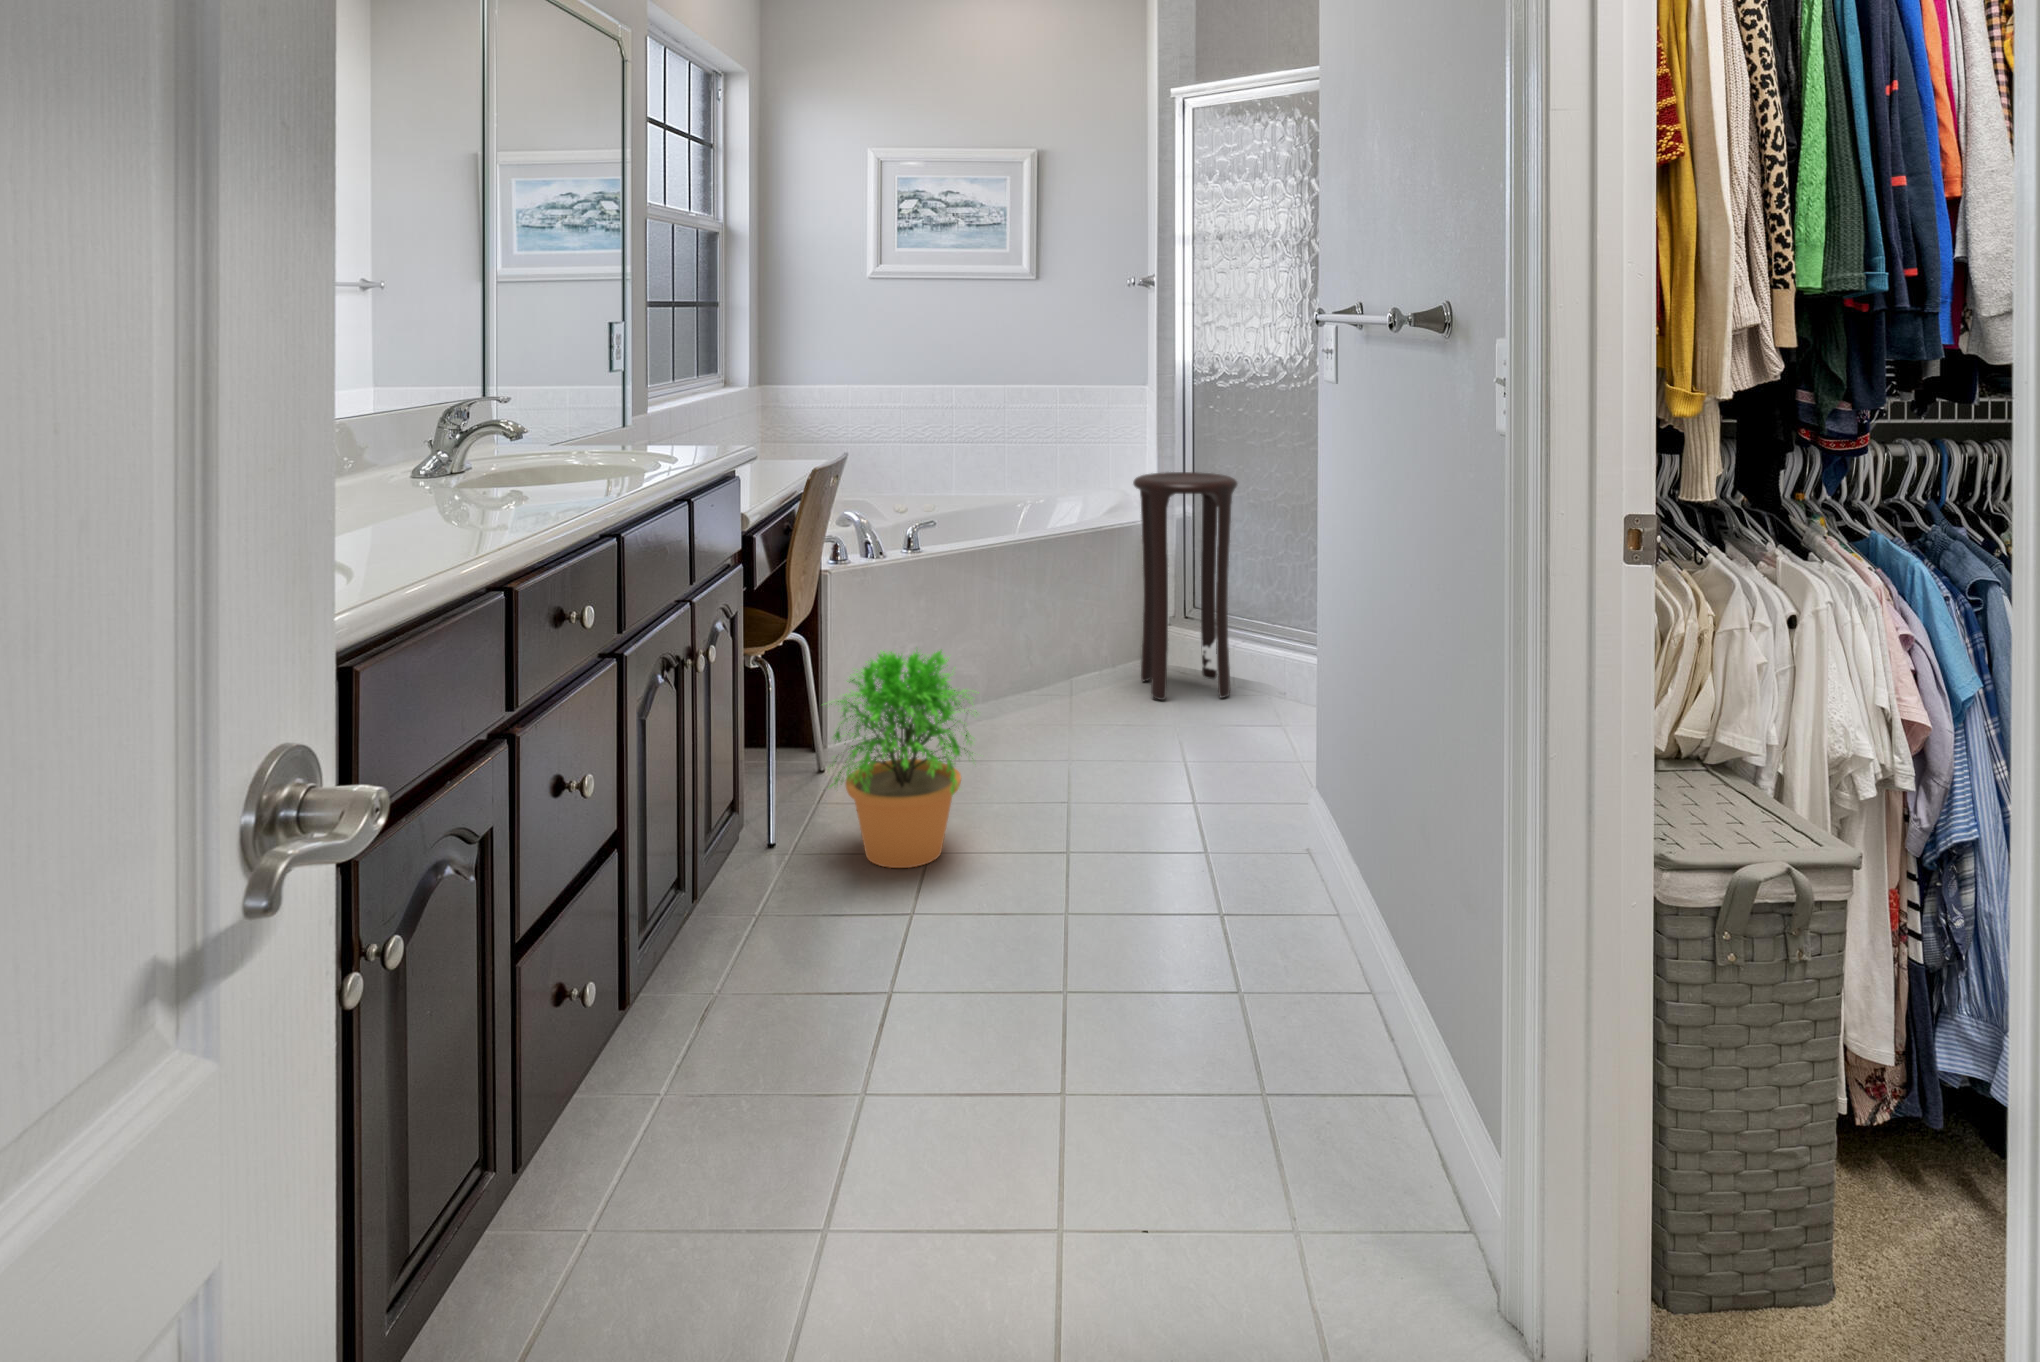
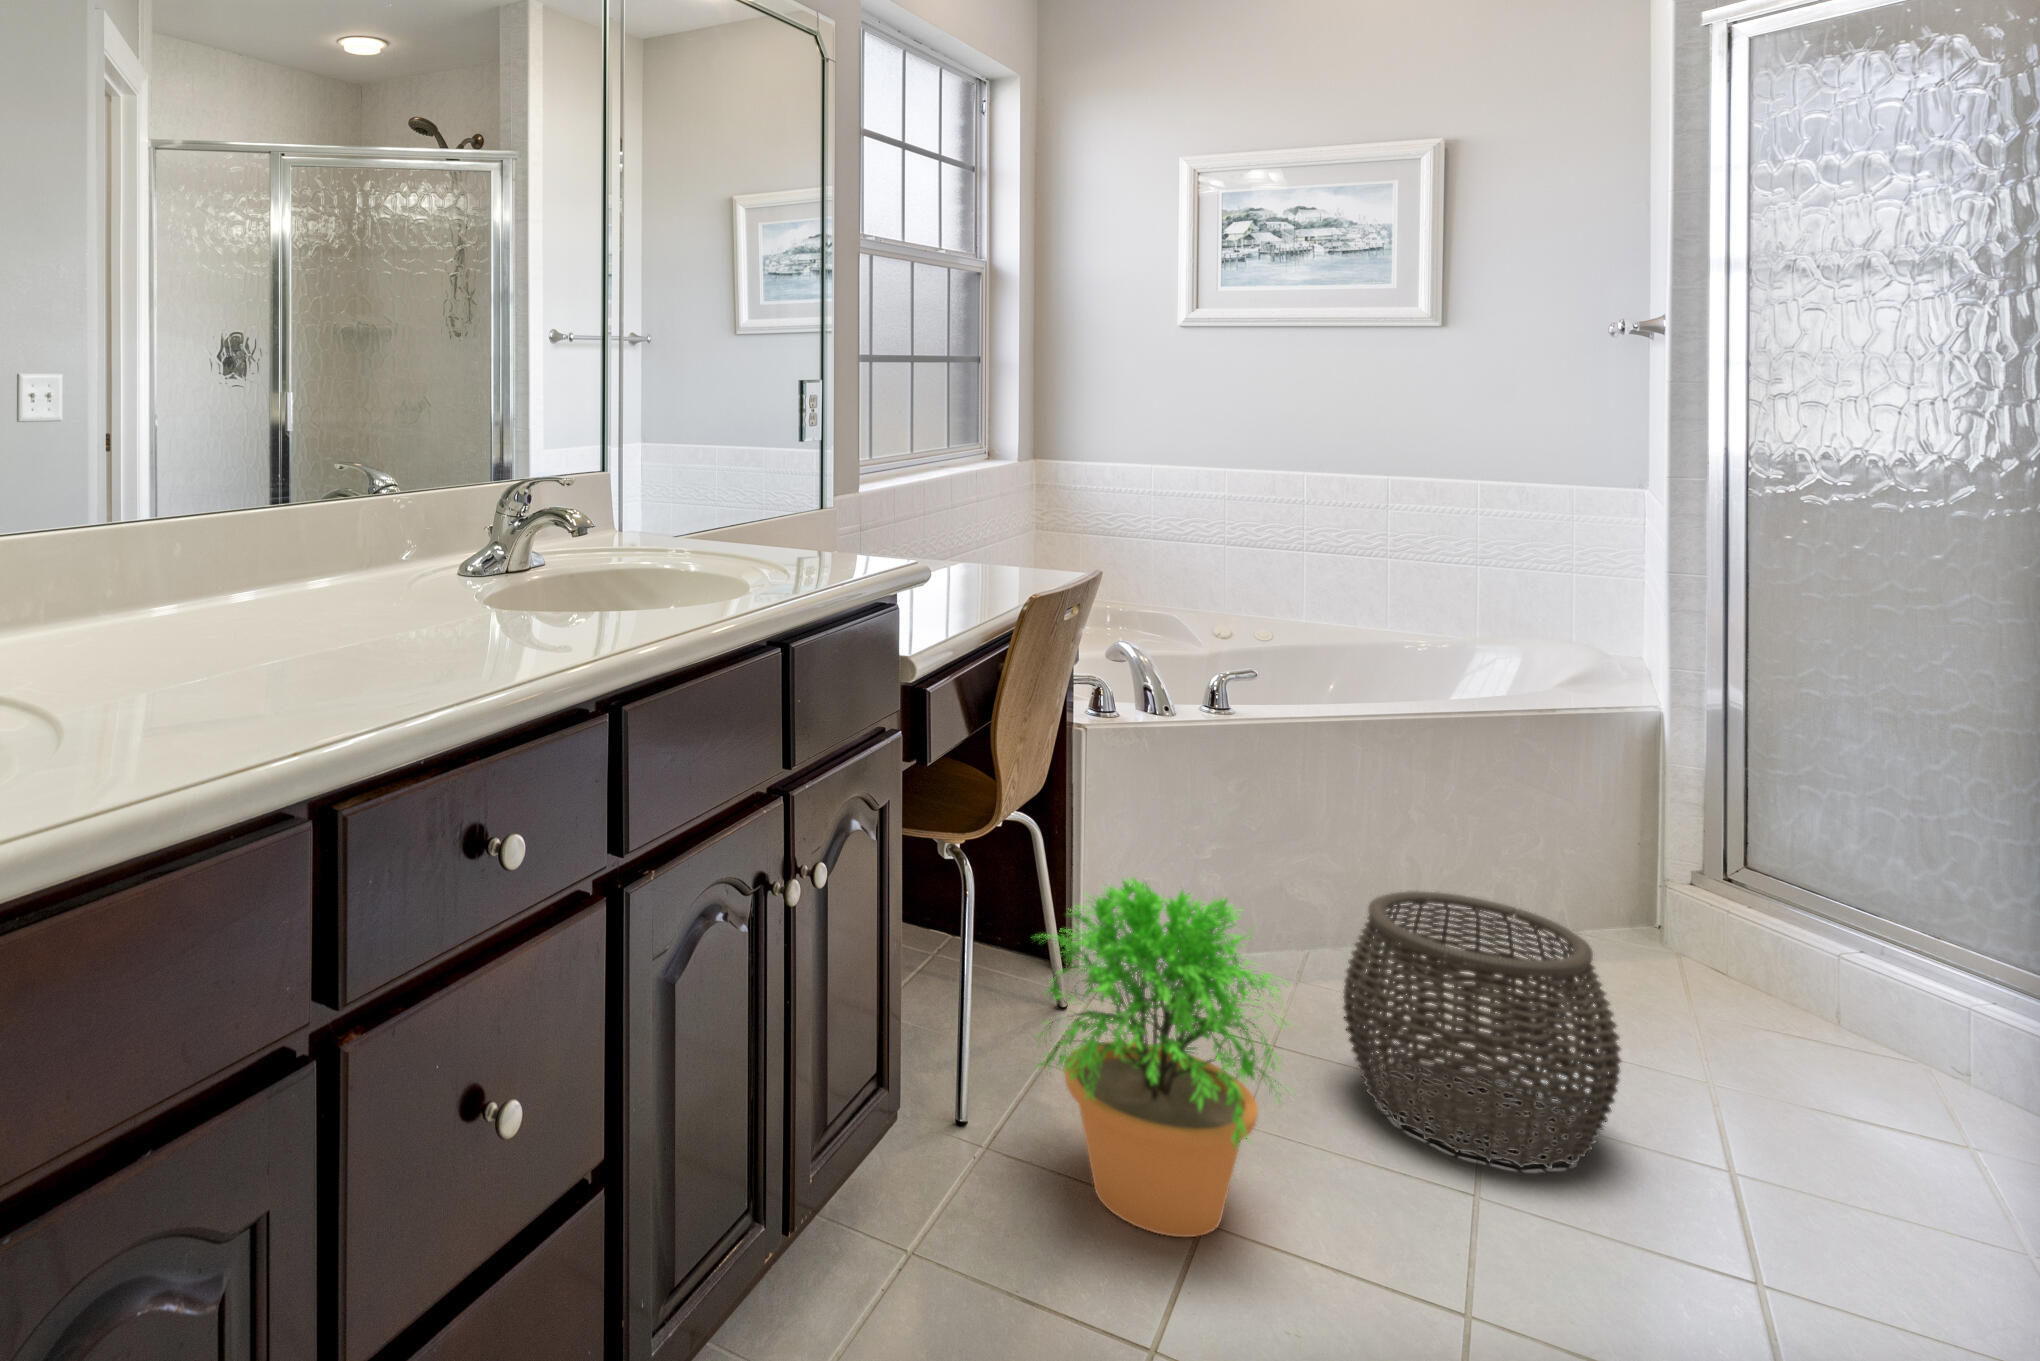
stool: present [1133,472,1238,700] -> none [1617,640,1853,1057]
woven basket: none [999,637,1138,785] -> present [1343,891,1621,1169]

